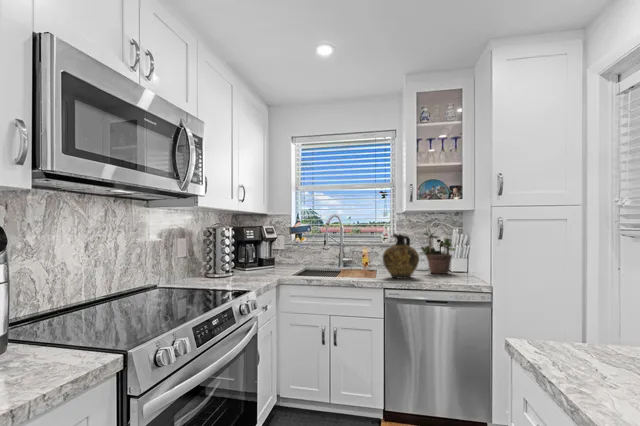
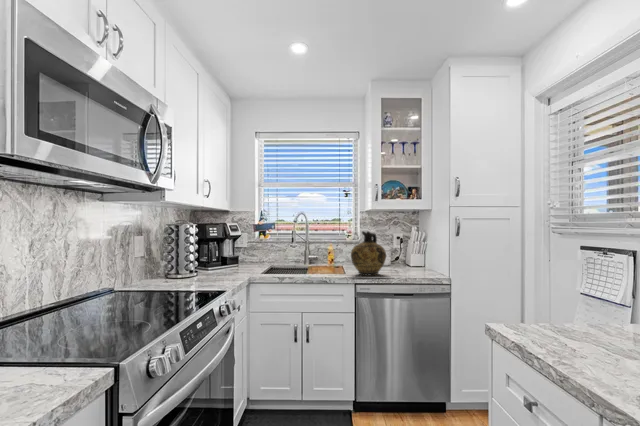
potted plant: present [420,231,456,274] -> none [384,223,419,270]

